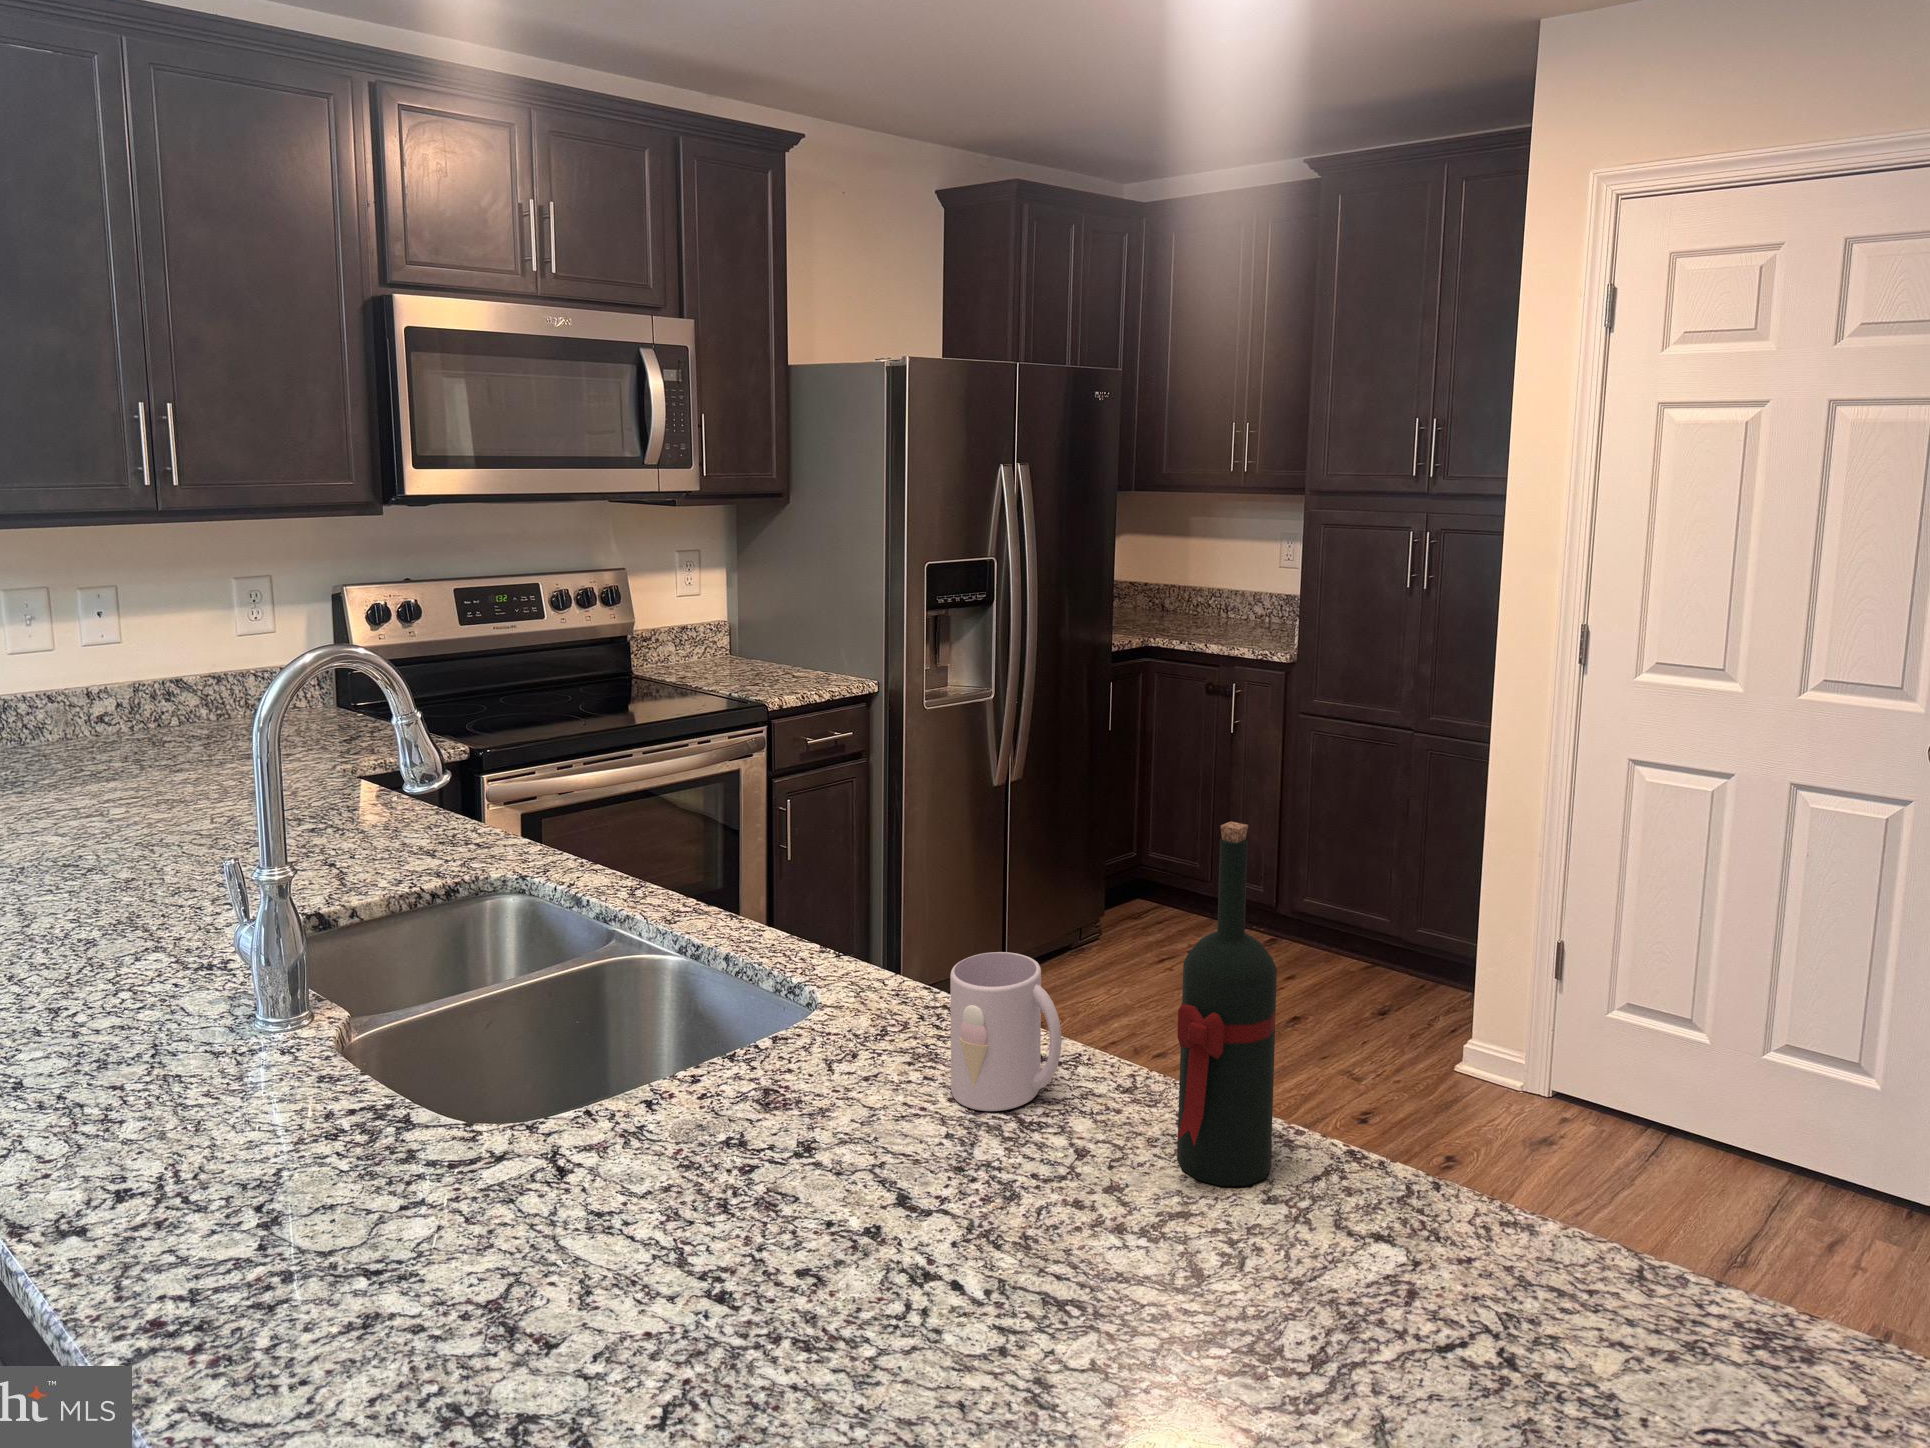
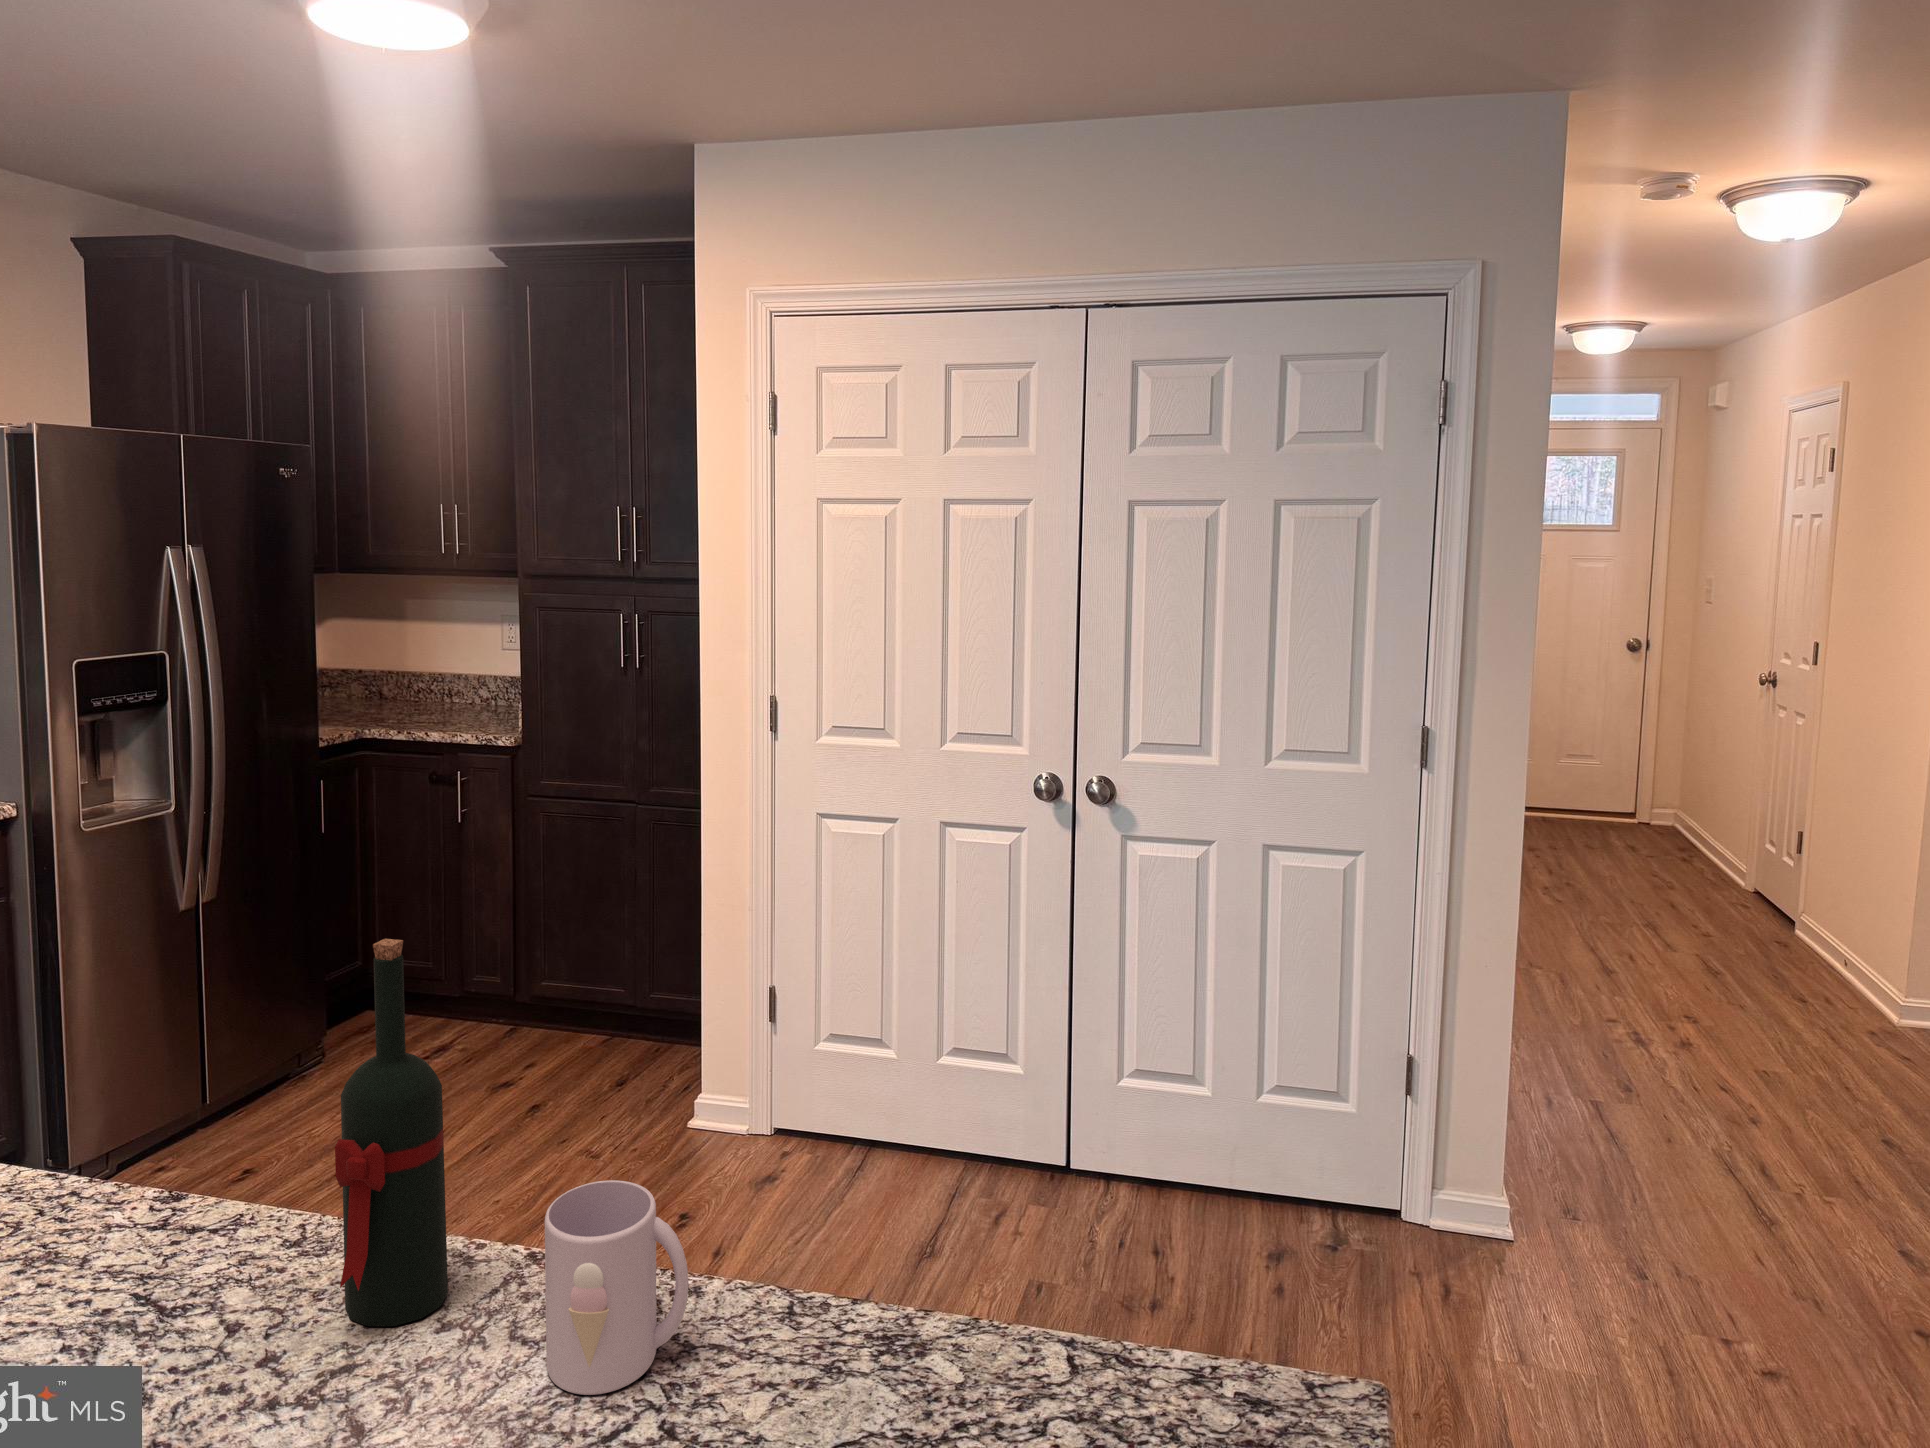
mug: present [950,952,1062,1111] -> present [545,1180,689,1395]

